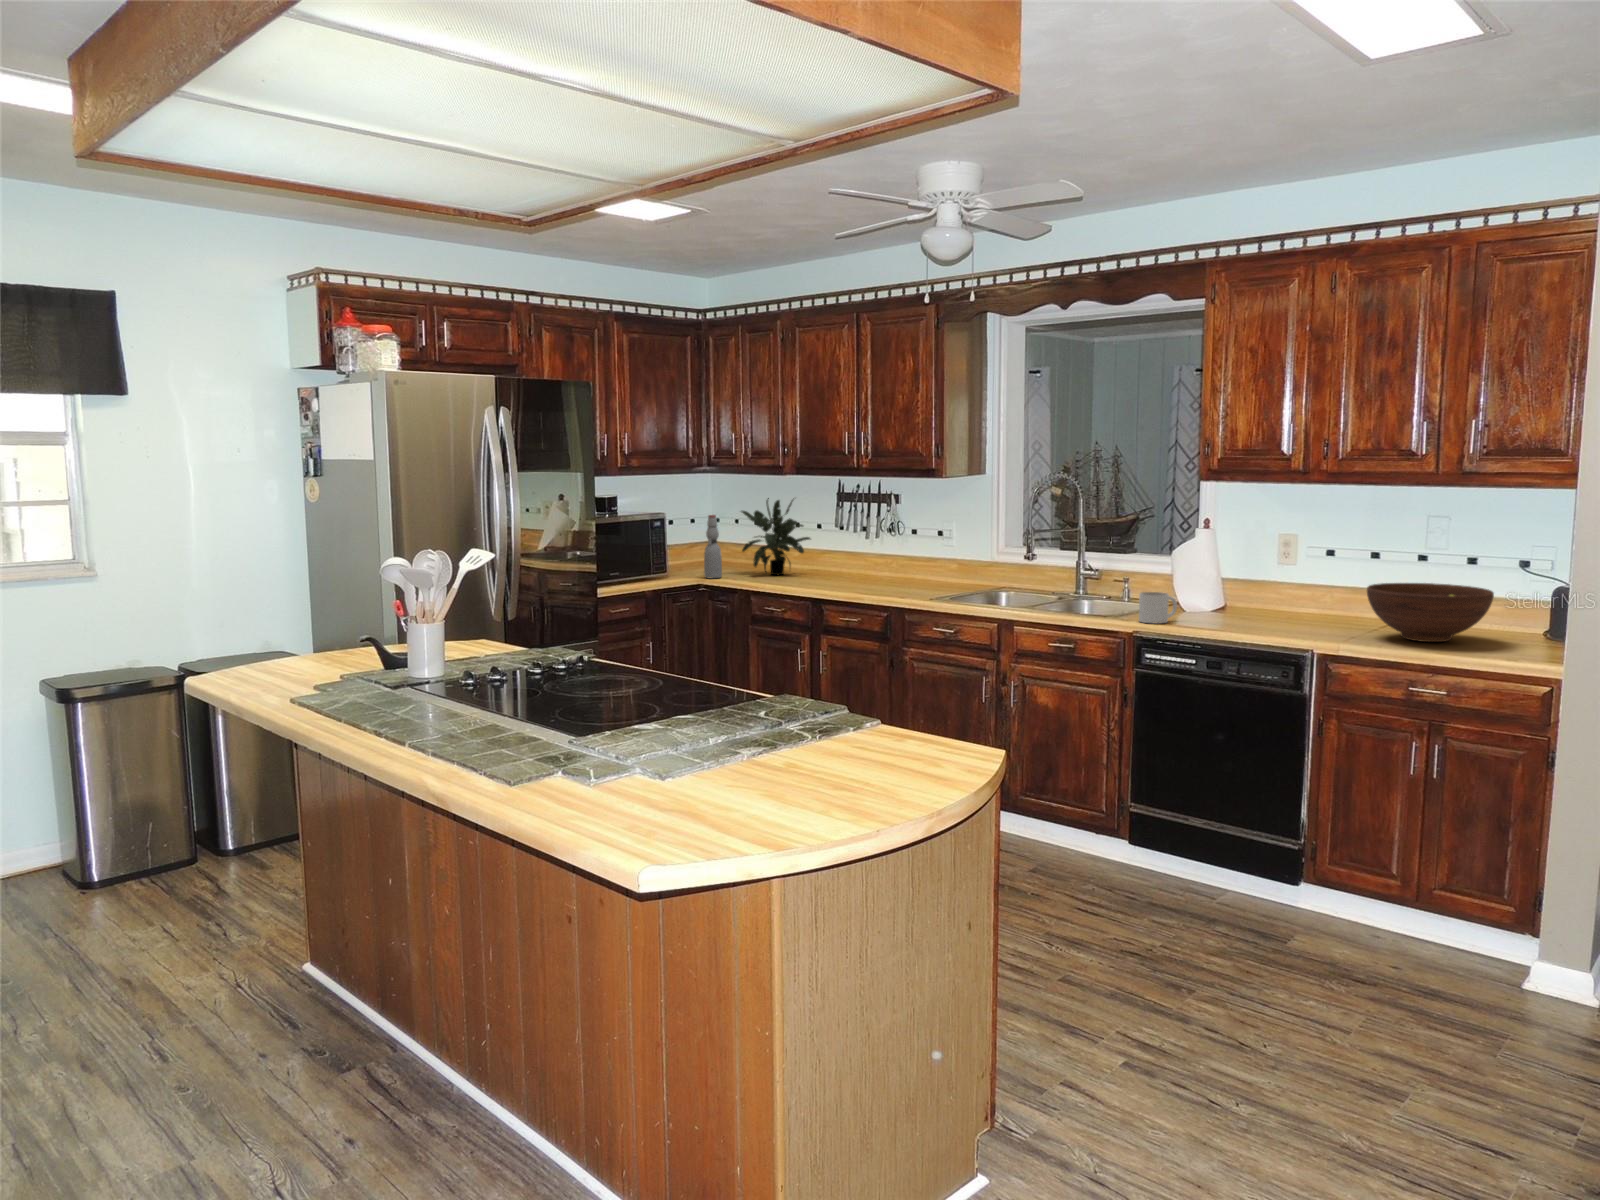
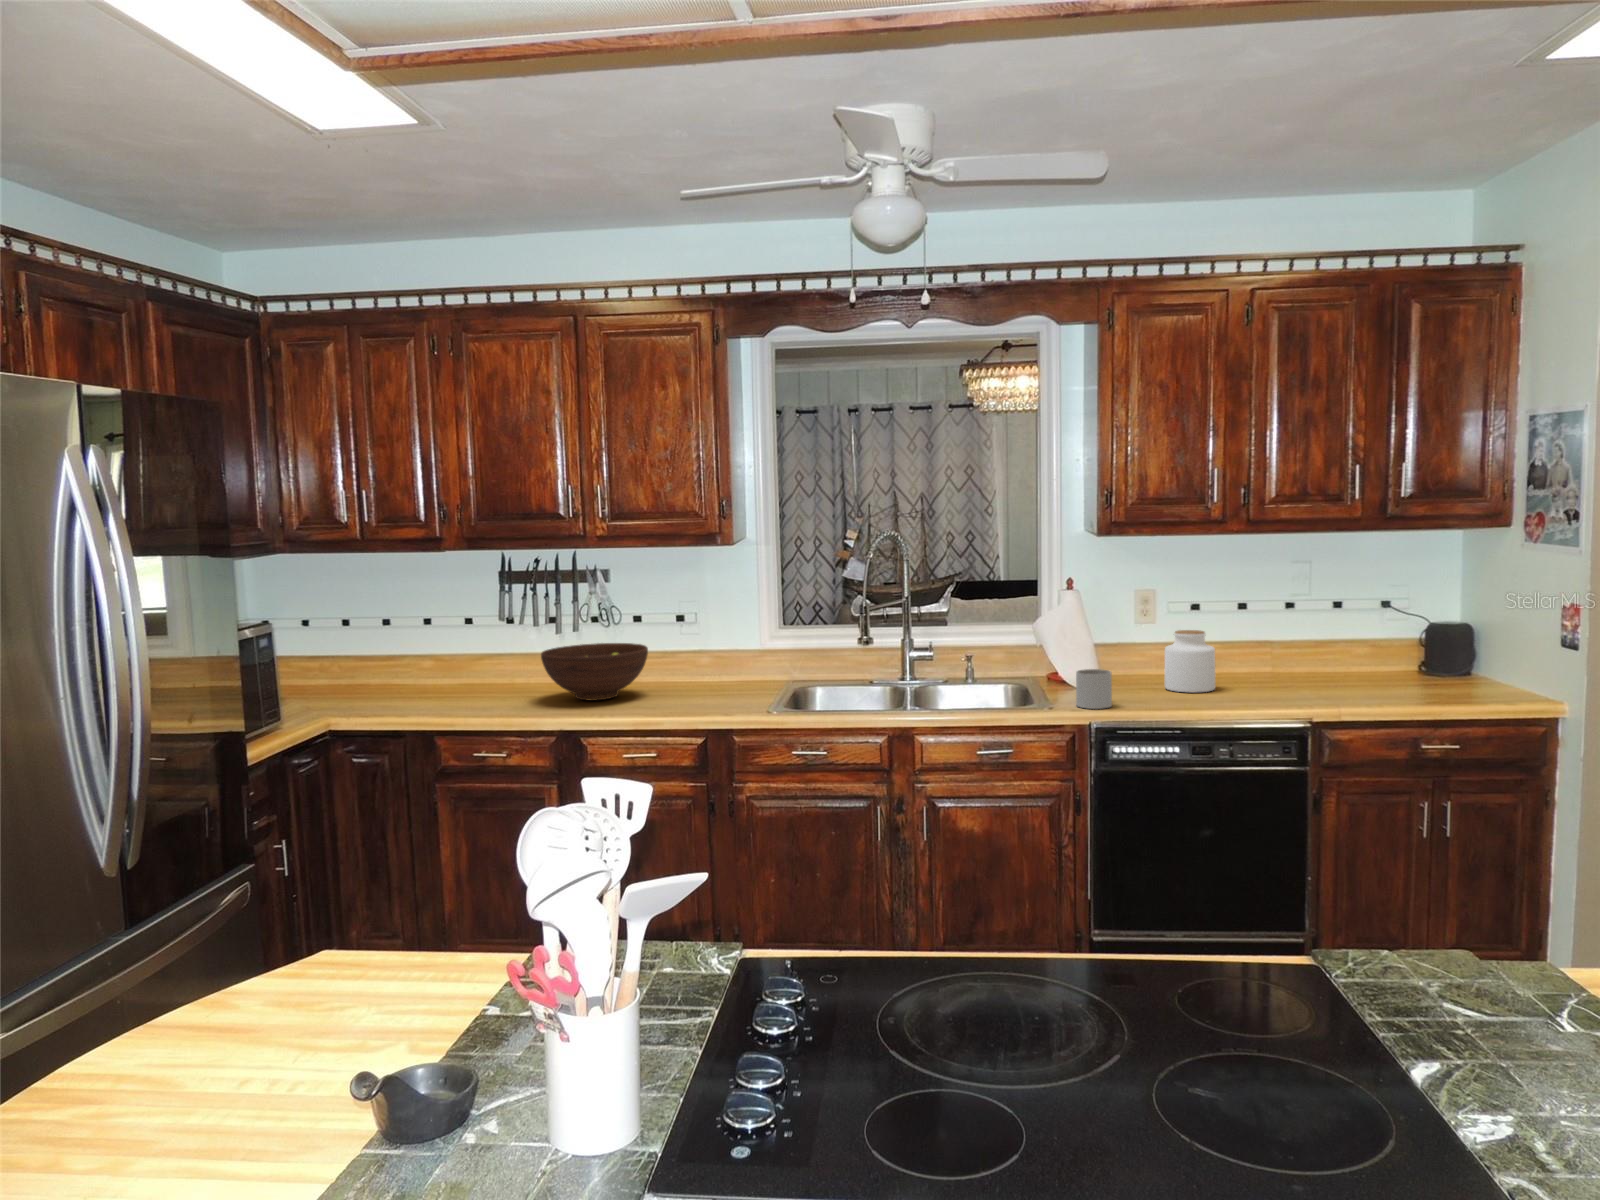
potted plant: present [741,498,810,575] -> none [347,582,468,701]
bottle: present [704,515,722,578] -> none [309,617,341,719]
jar: none [1253,570,1300,624] -> present [1165,630,1216,692]
fruit bowl: present [1367,583,1494,642] -> present [541,643,648,700]

